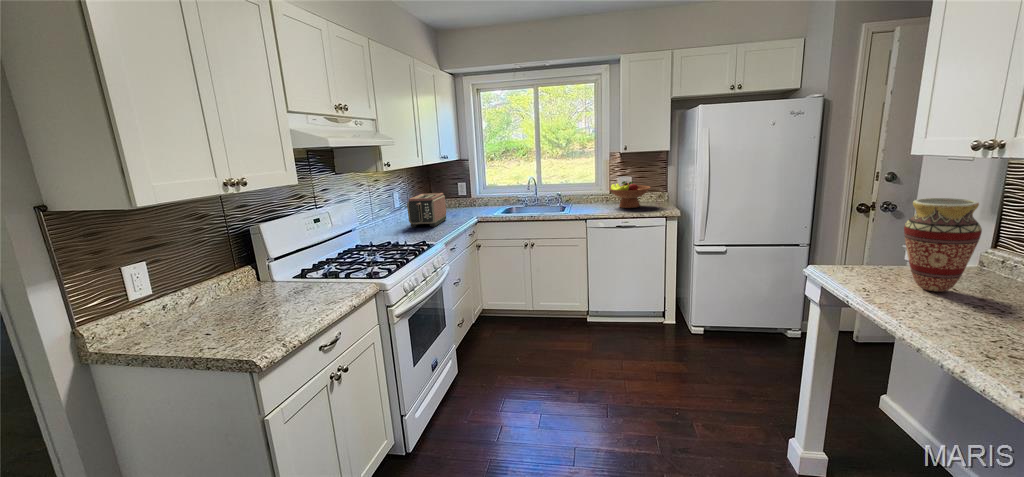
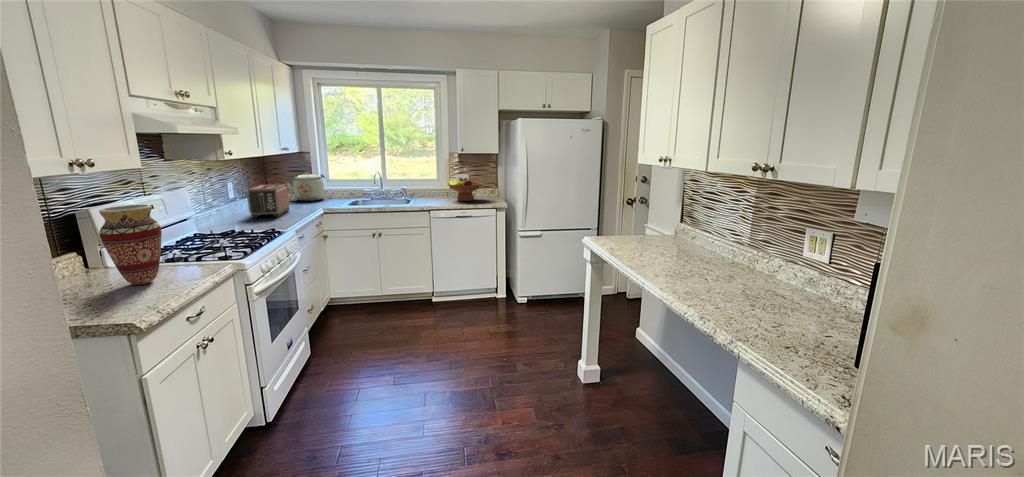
kettle: none [447,180,483,208] -> present [287,173,325,201]
vase: present [904,198,982,292] -> present [99,205,162,285]

